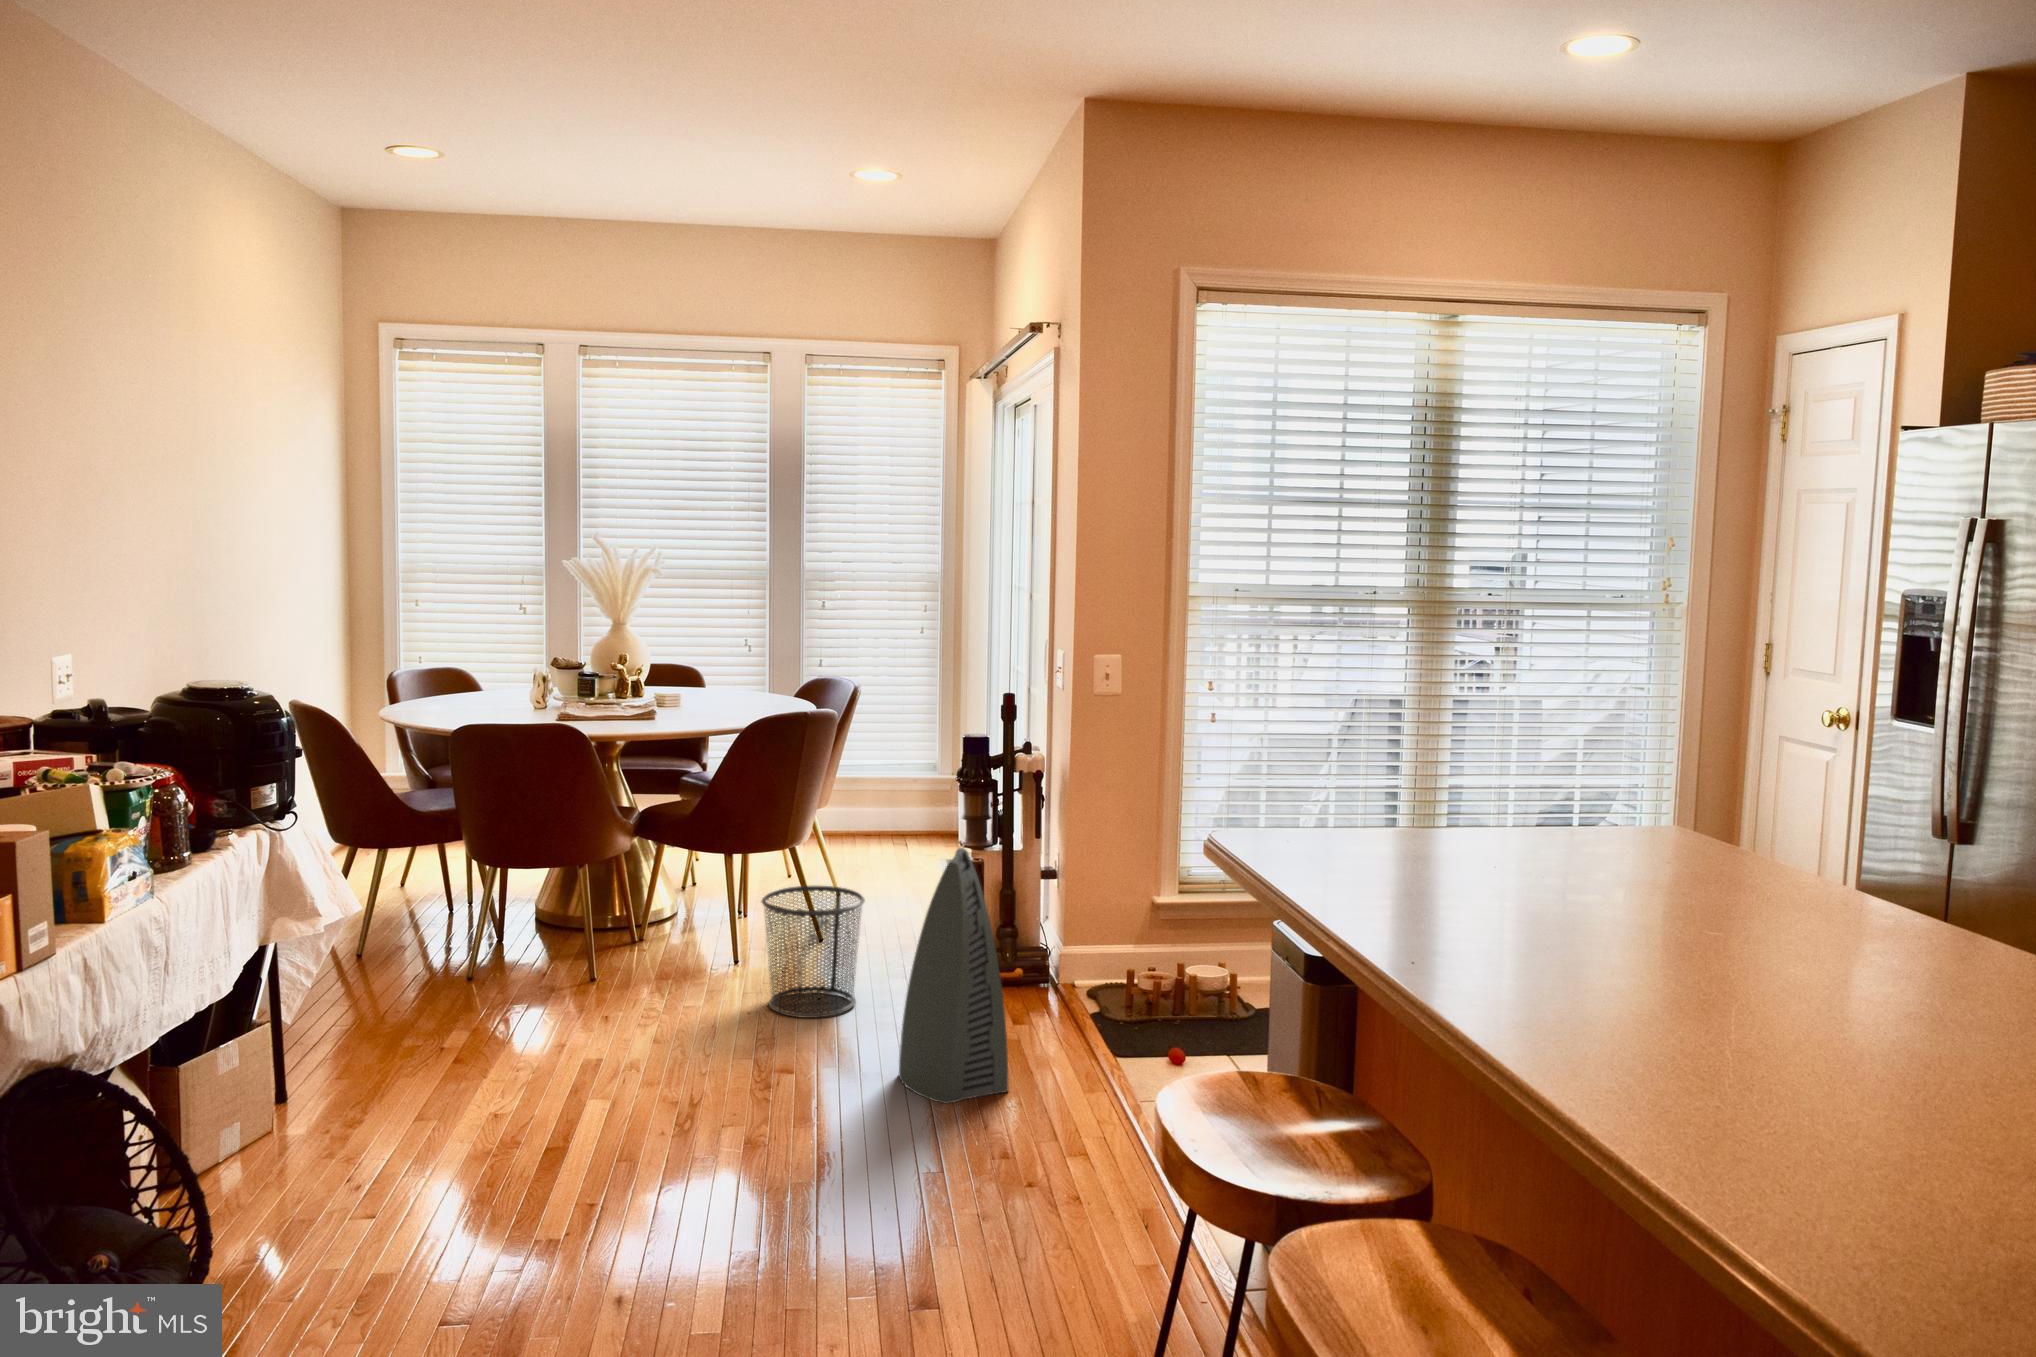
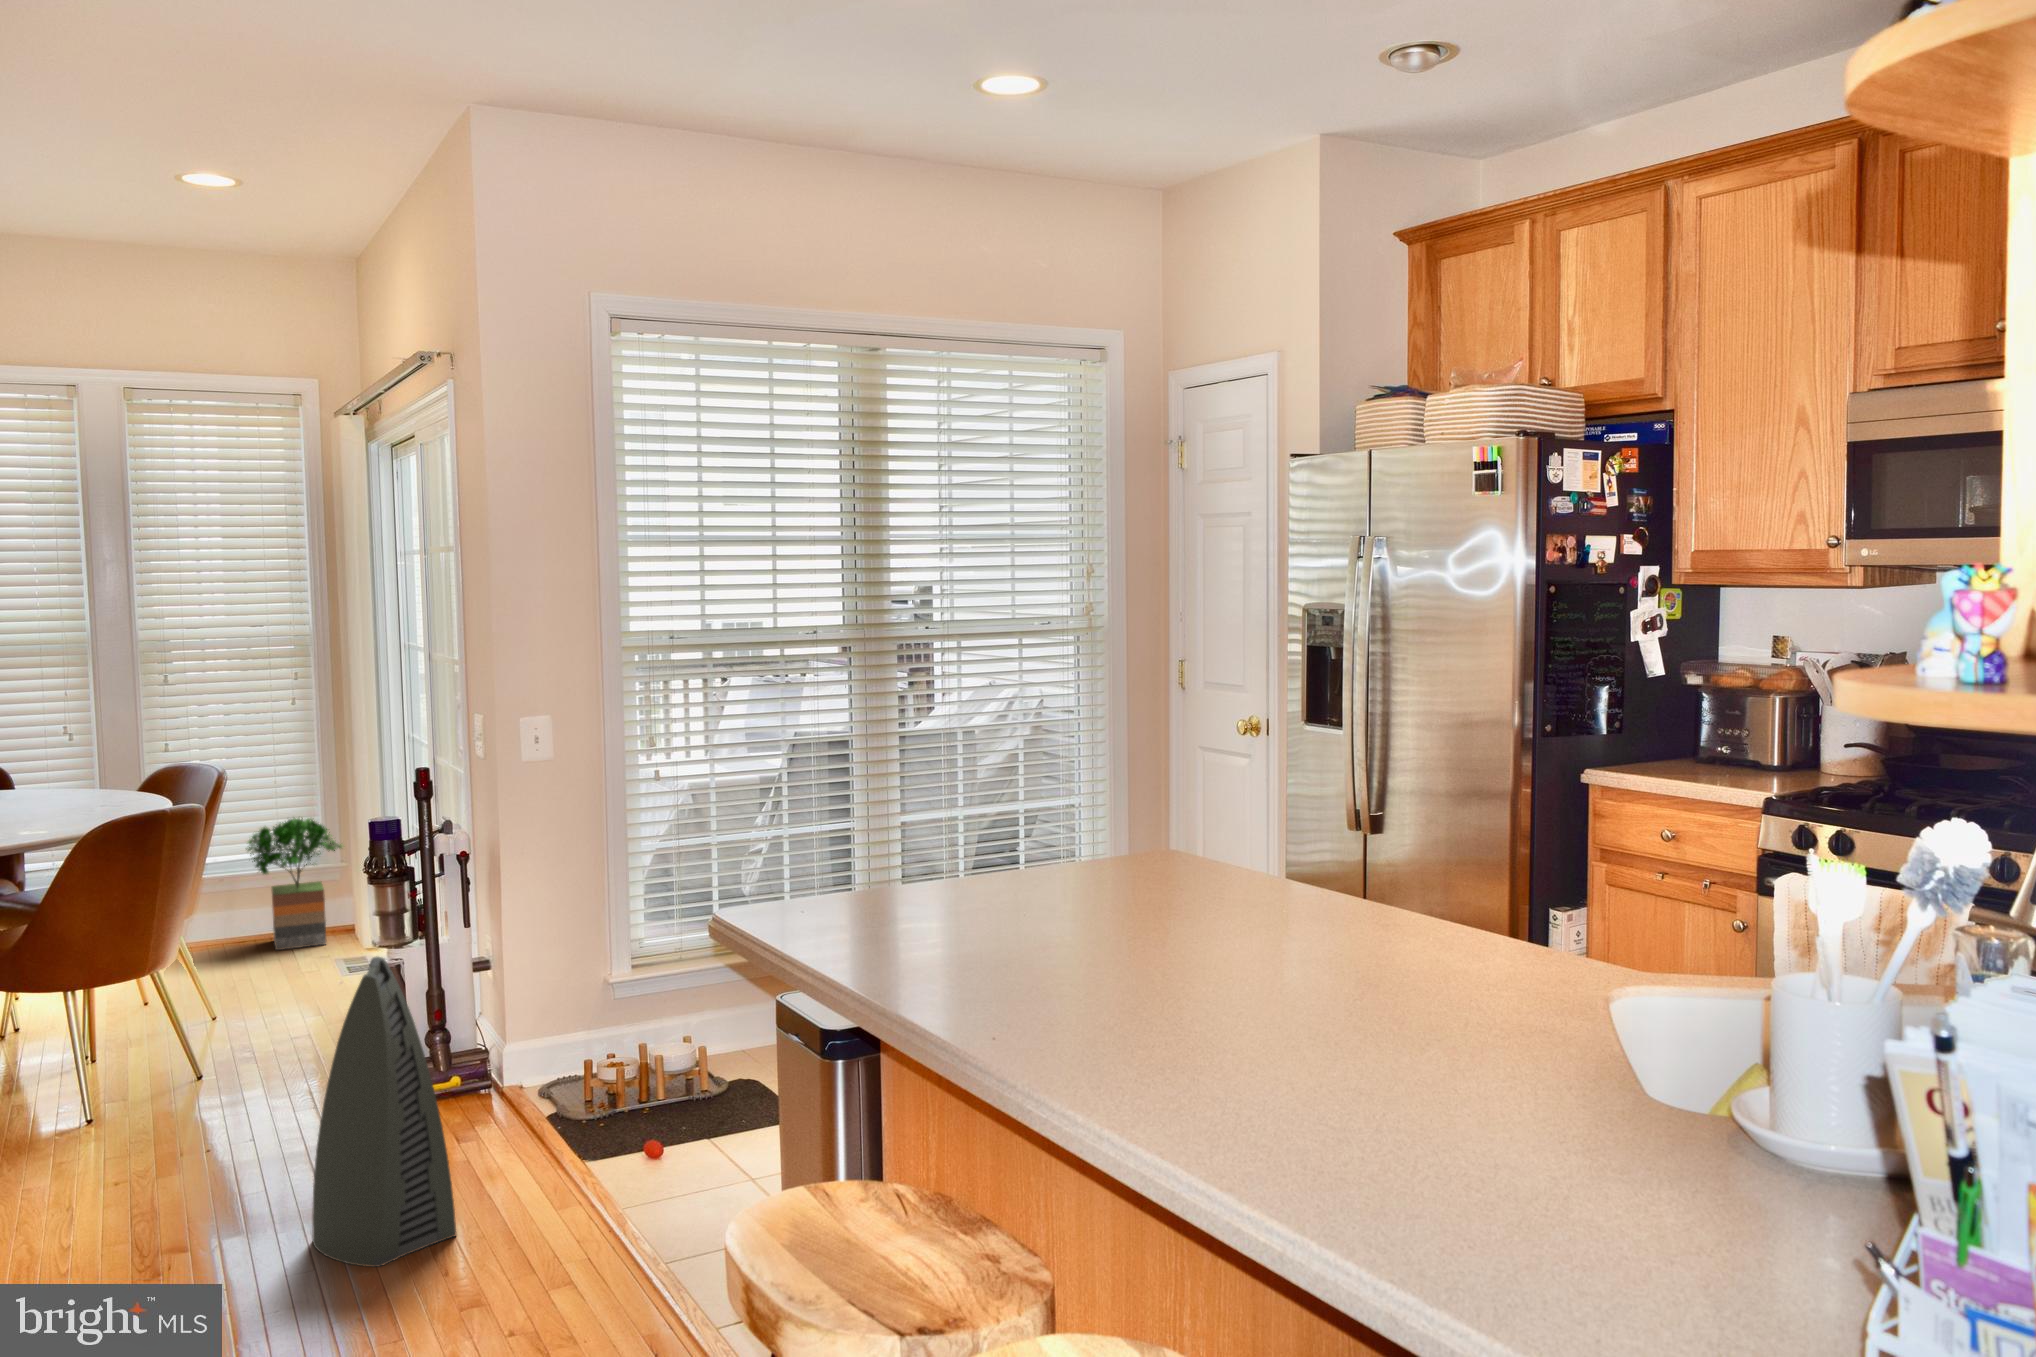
potted tree: none [871,730,953,844] -> present [246,818,342,950]
waste bin: present [762,886,865,1018] -> none [107,1019,251,1189]

